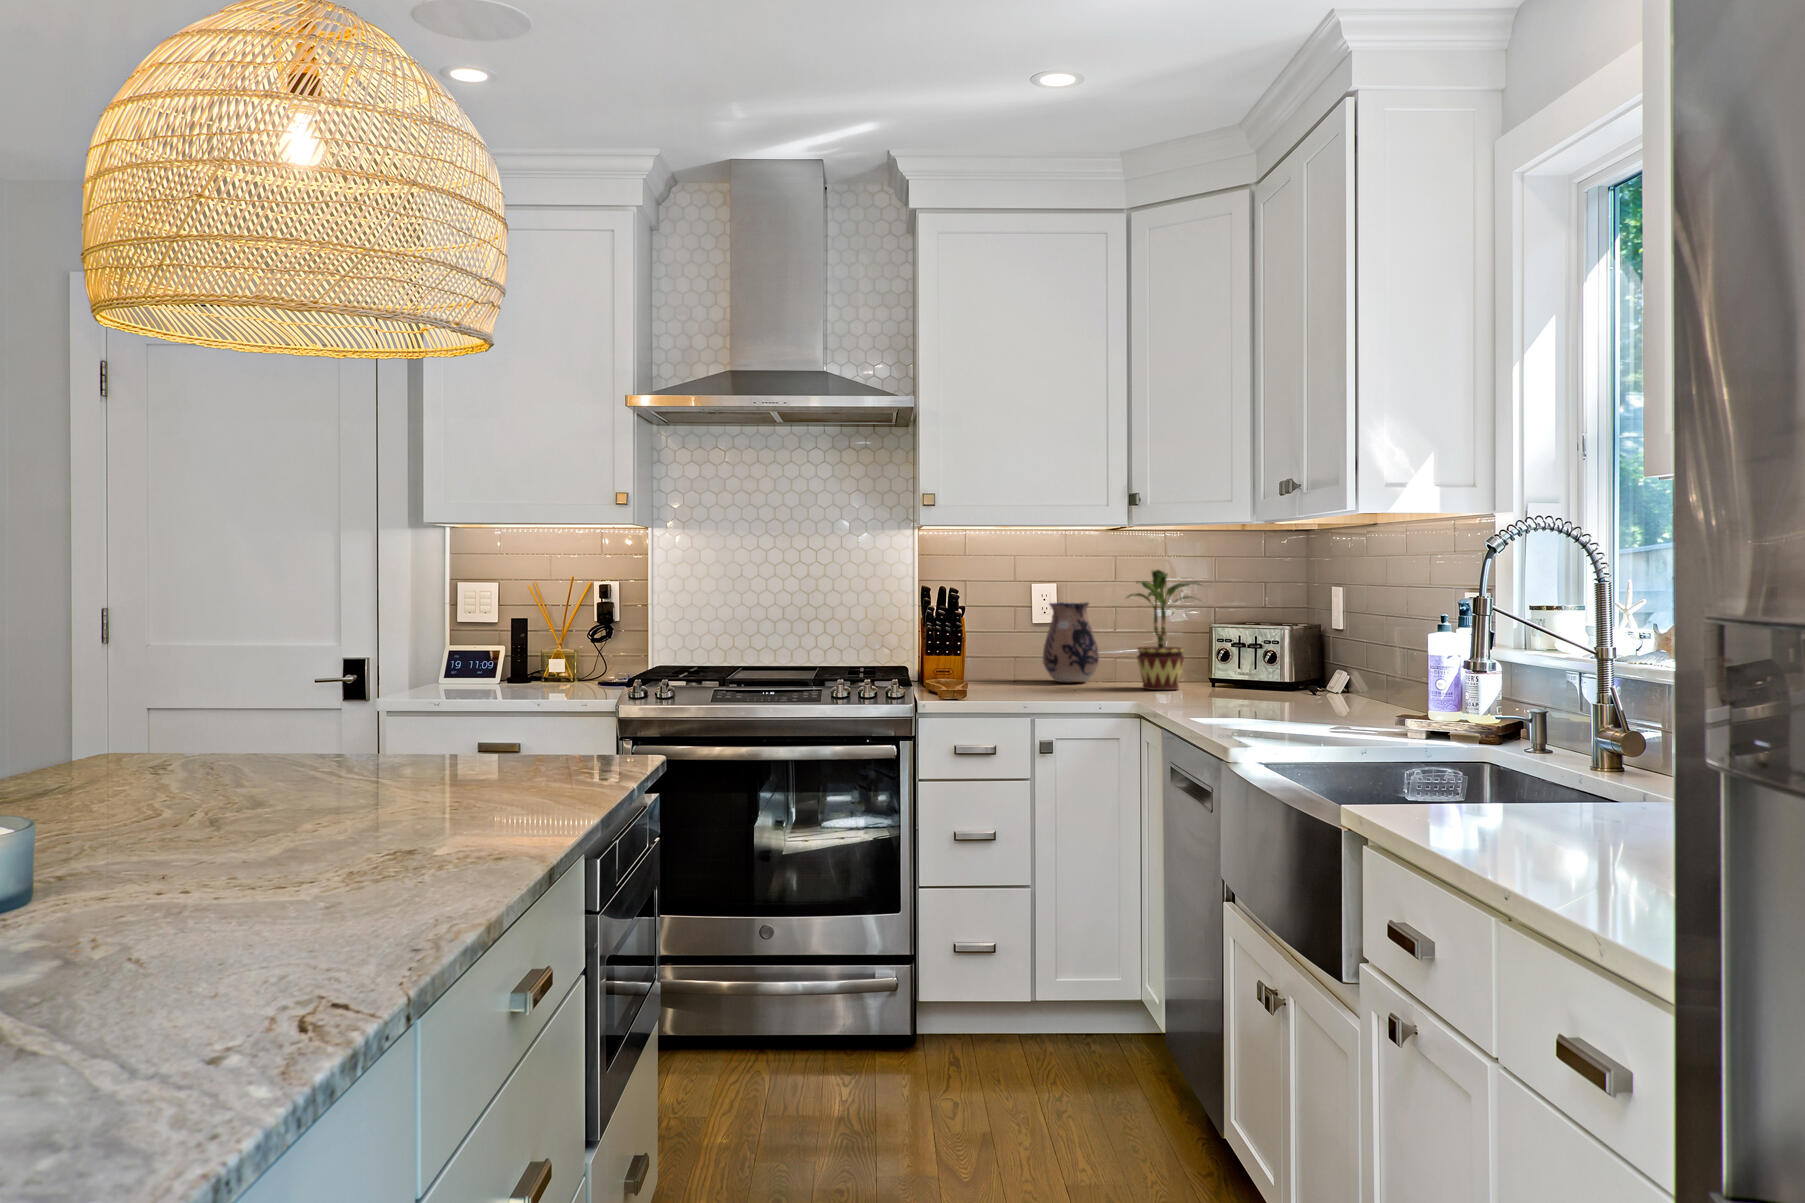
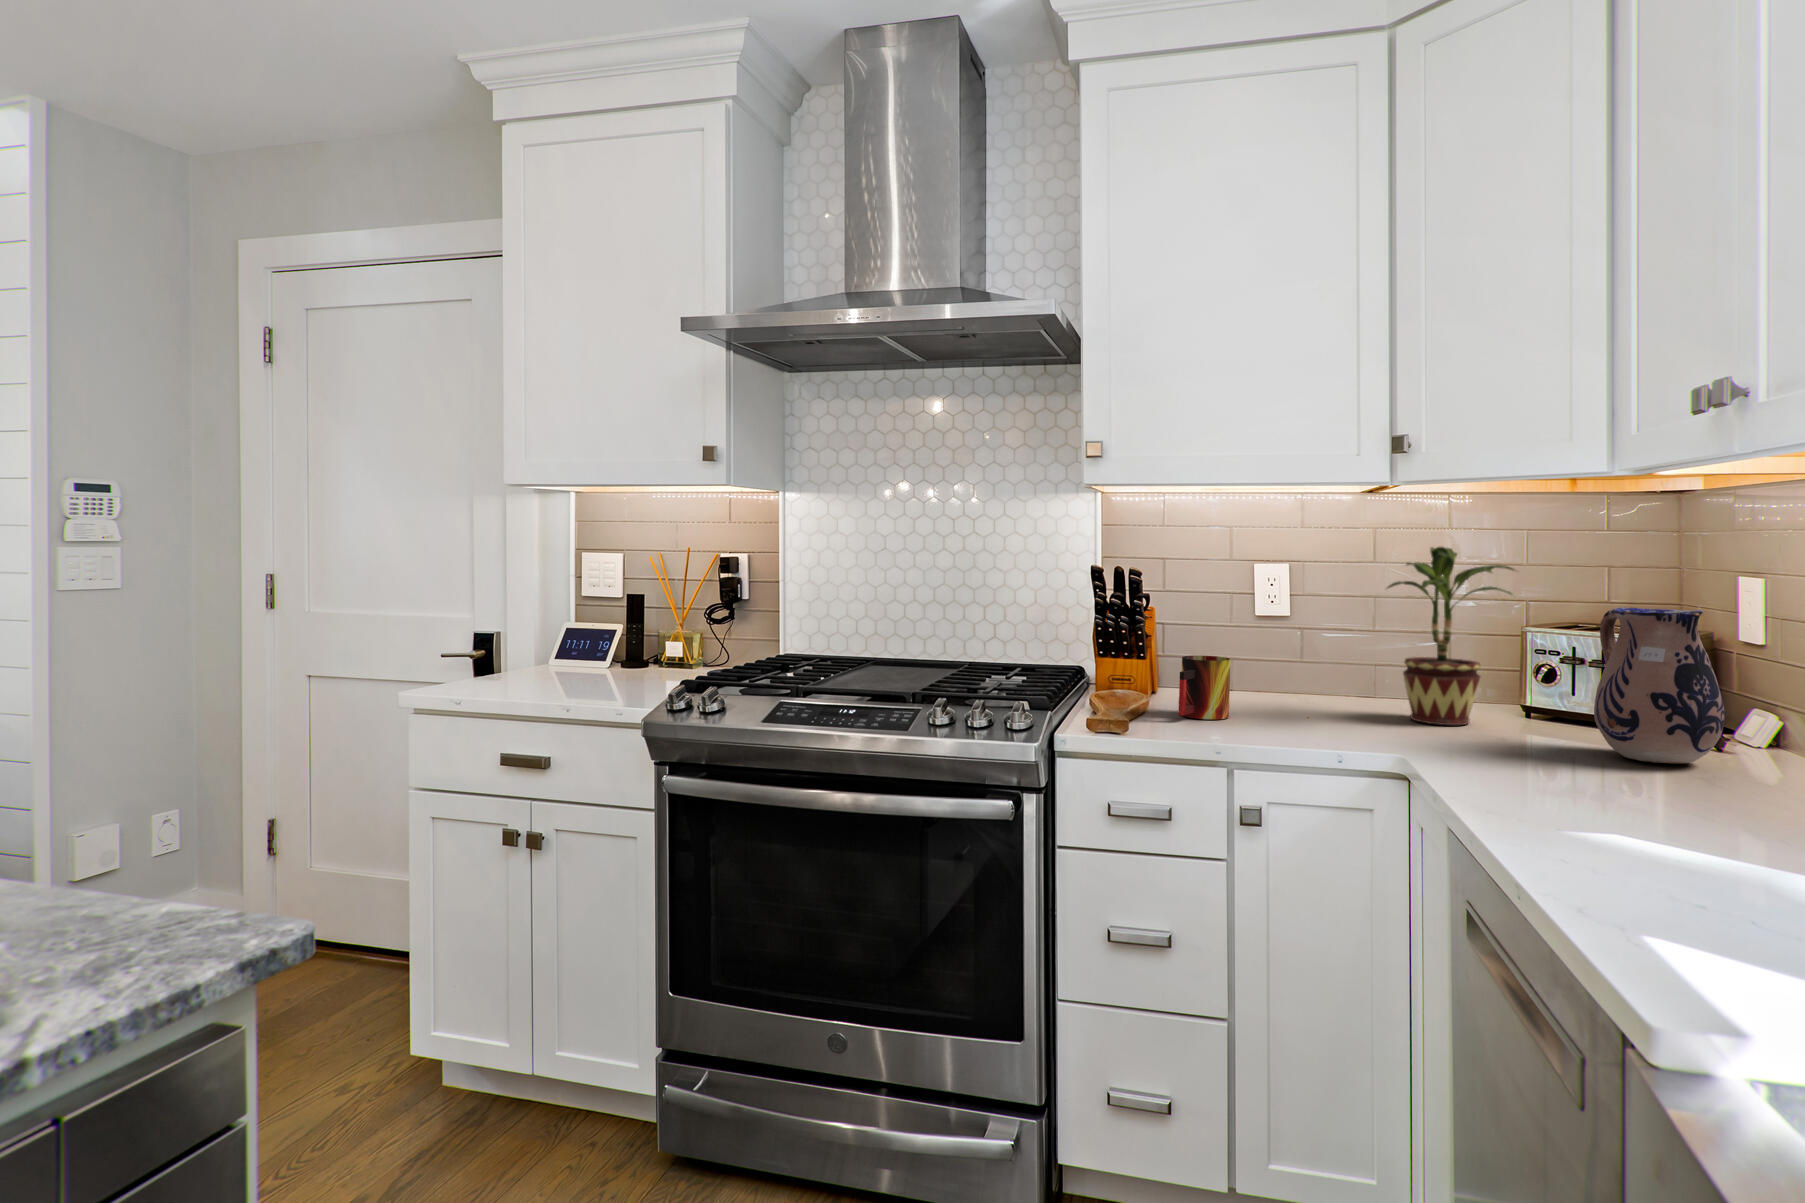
ceramic pitcher: present [1043,602,1099,682] -> present [1594,607,1725,764]
mug: none [992,650,1026,693] -> present [1178,655,1230,719]

